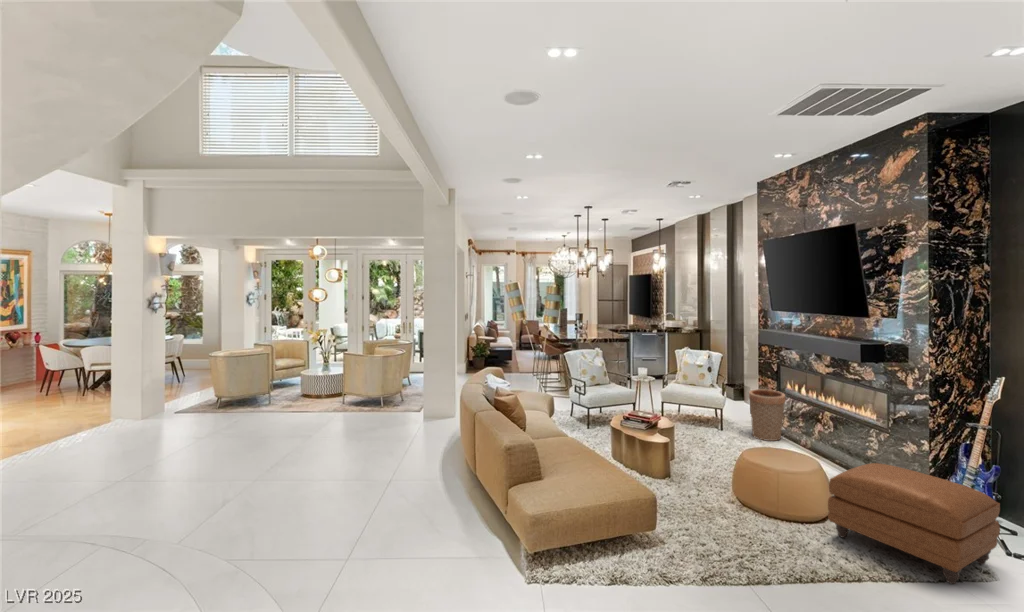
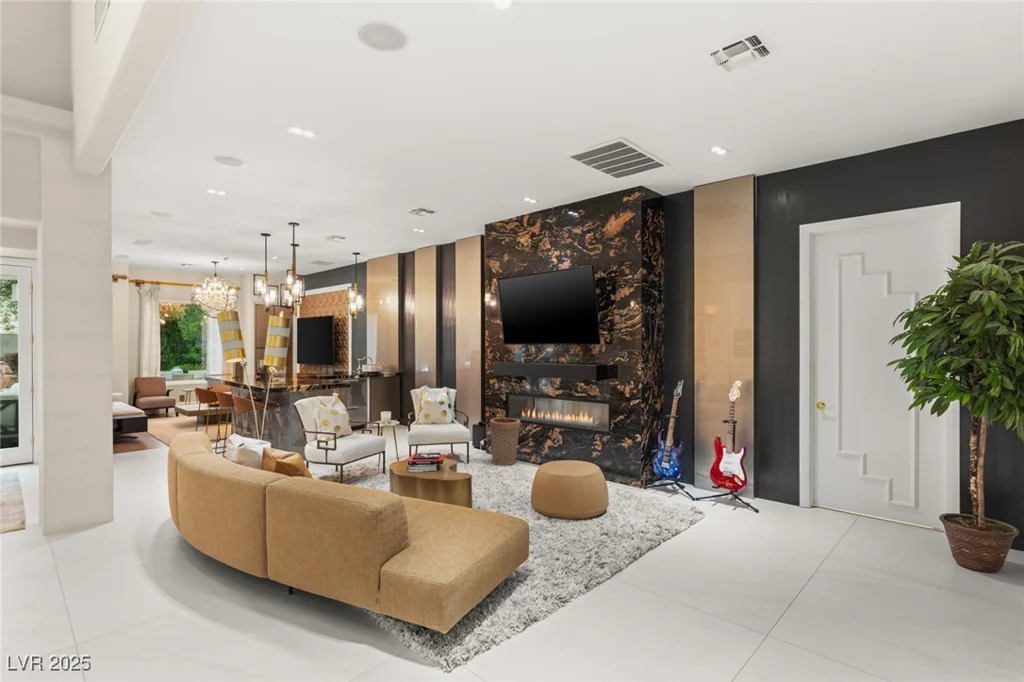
ottoman: present [828,463,1000,584] -> none [619,455,715,530]

